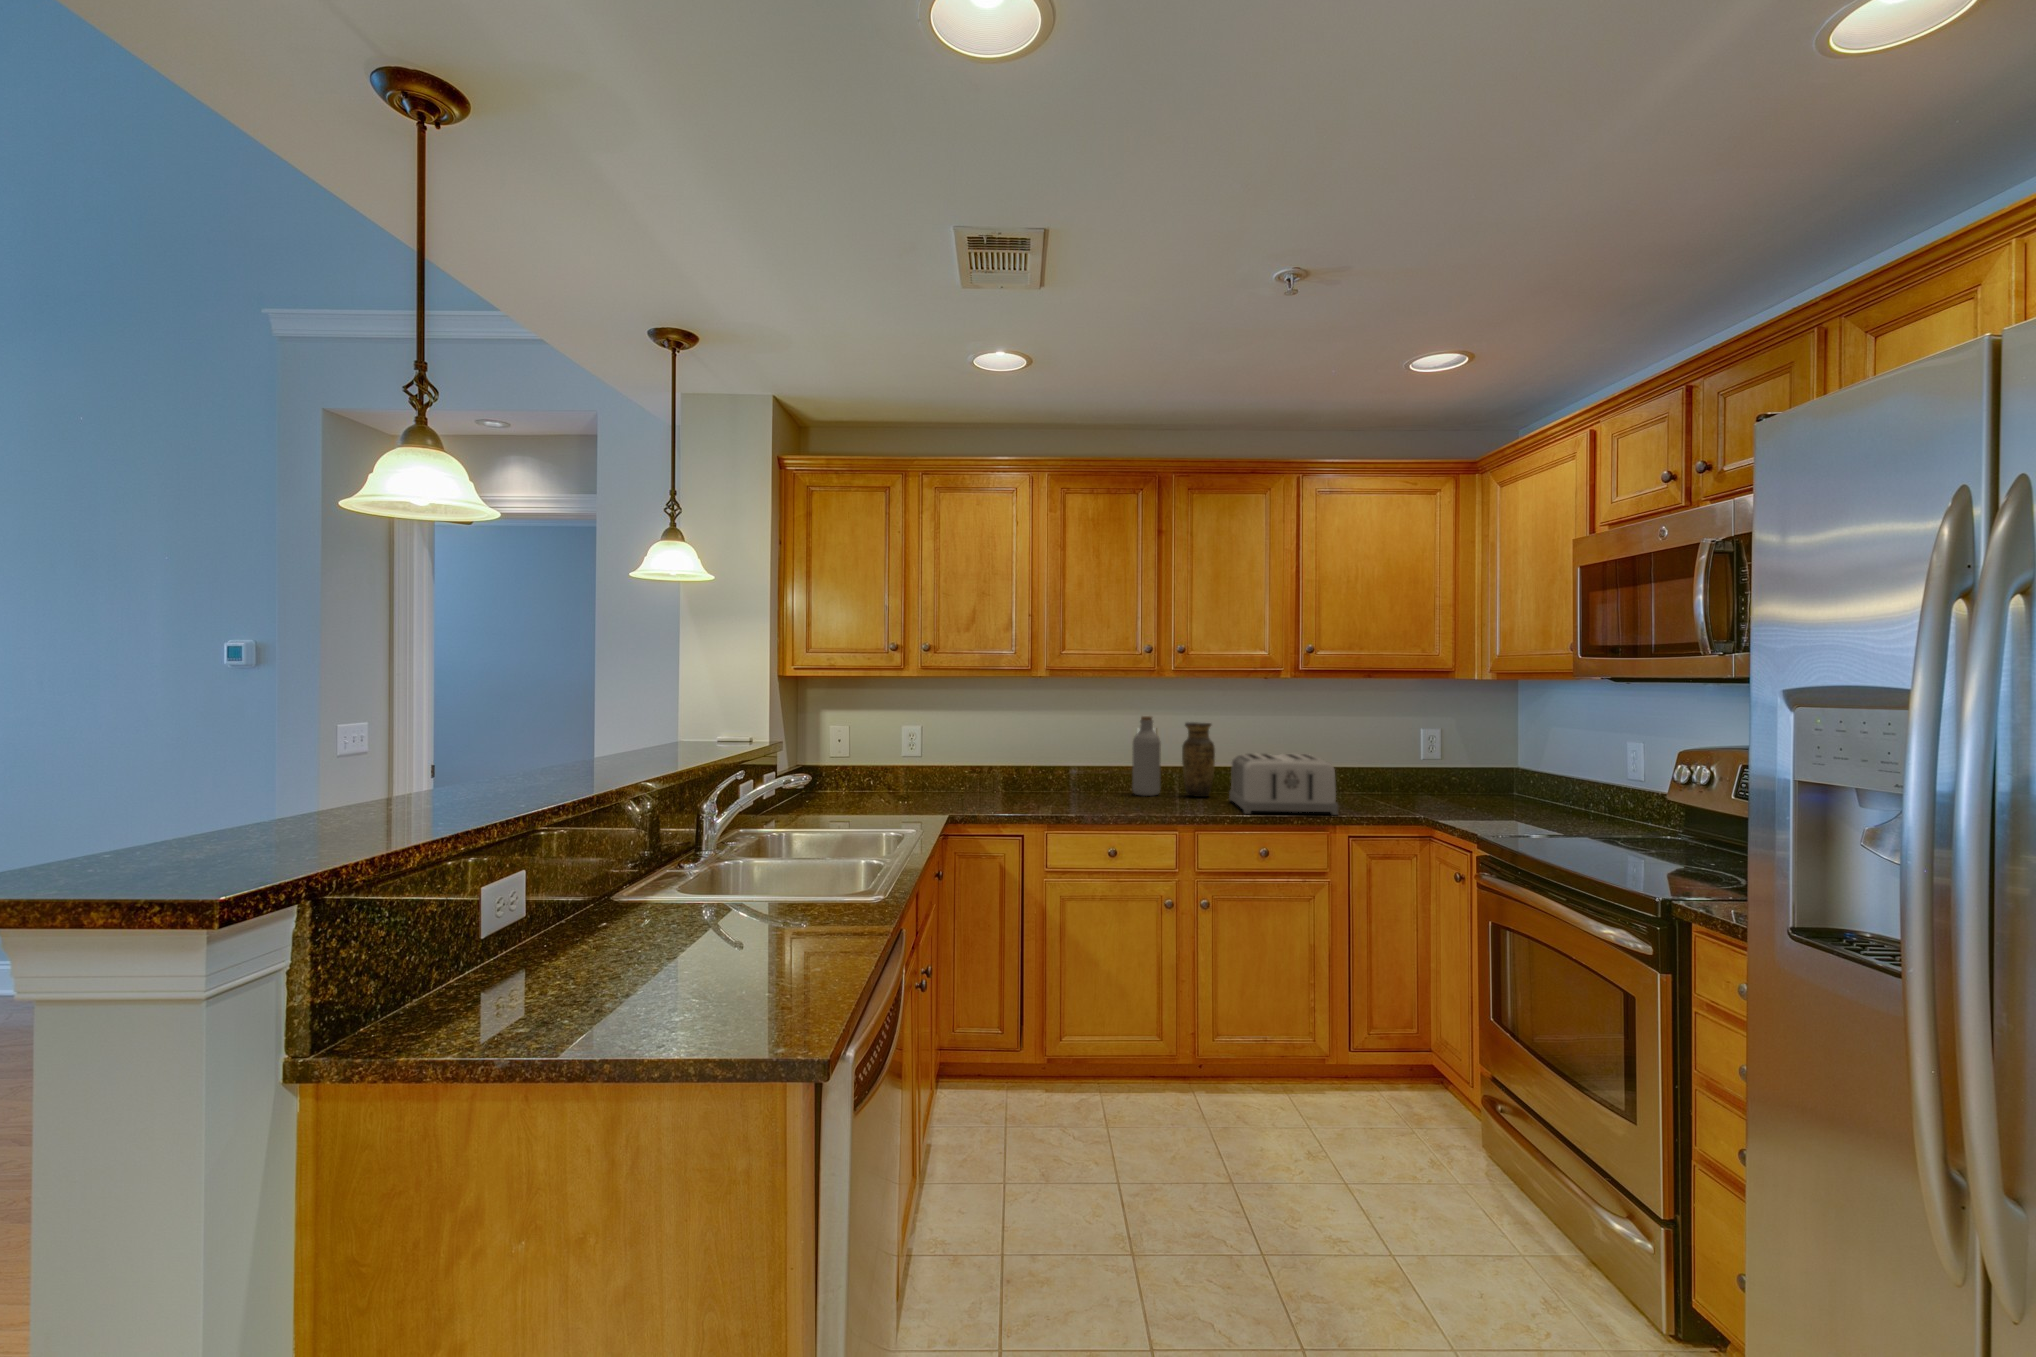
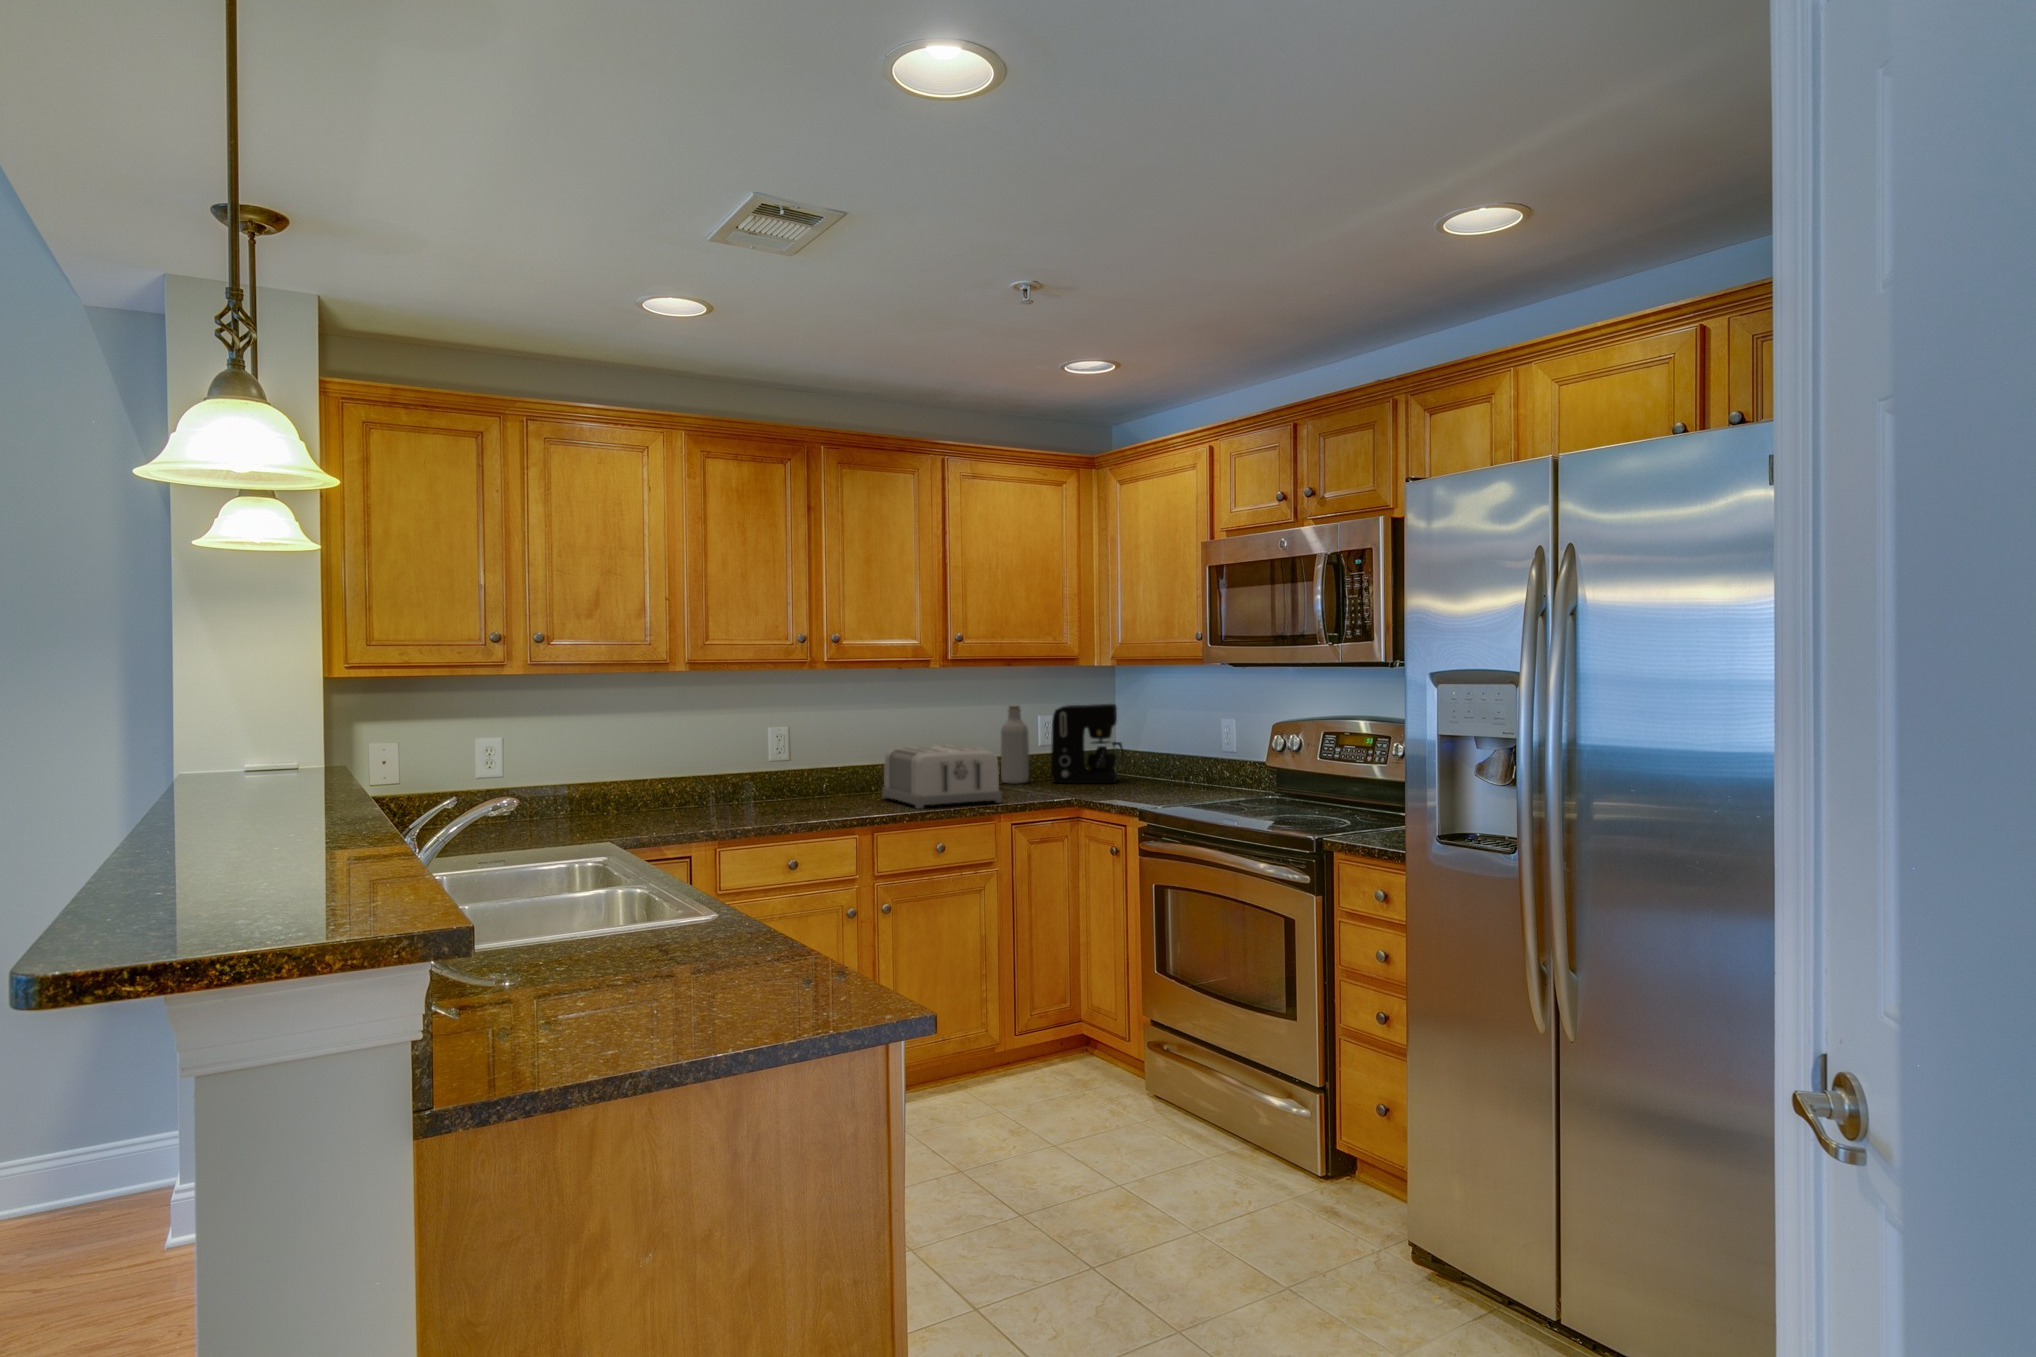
bottle: present [1132,716,1161,796] -> present [1001,706,1029,784]
coffee maker: none [1427,720,1515,804] -> present [1051,704,1124,783]
vase: present [1182,722,1215,797] -> none [825,717,860,797]

